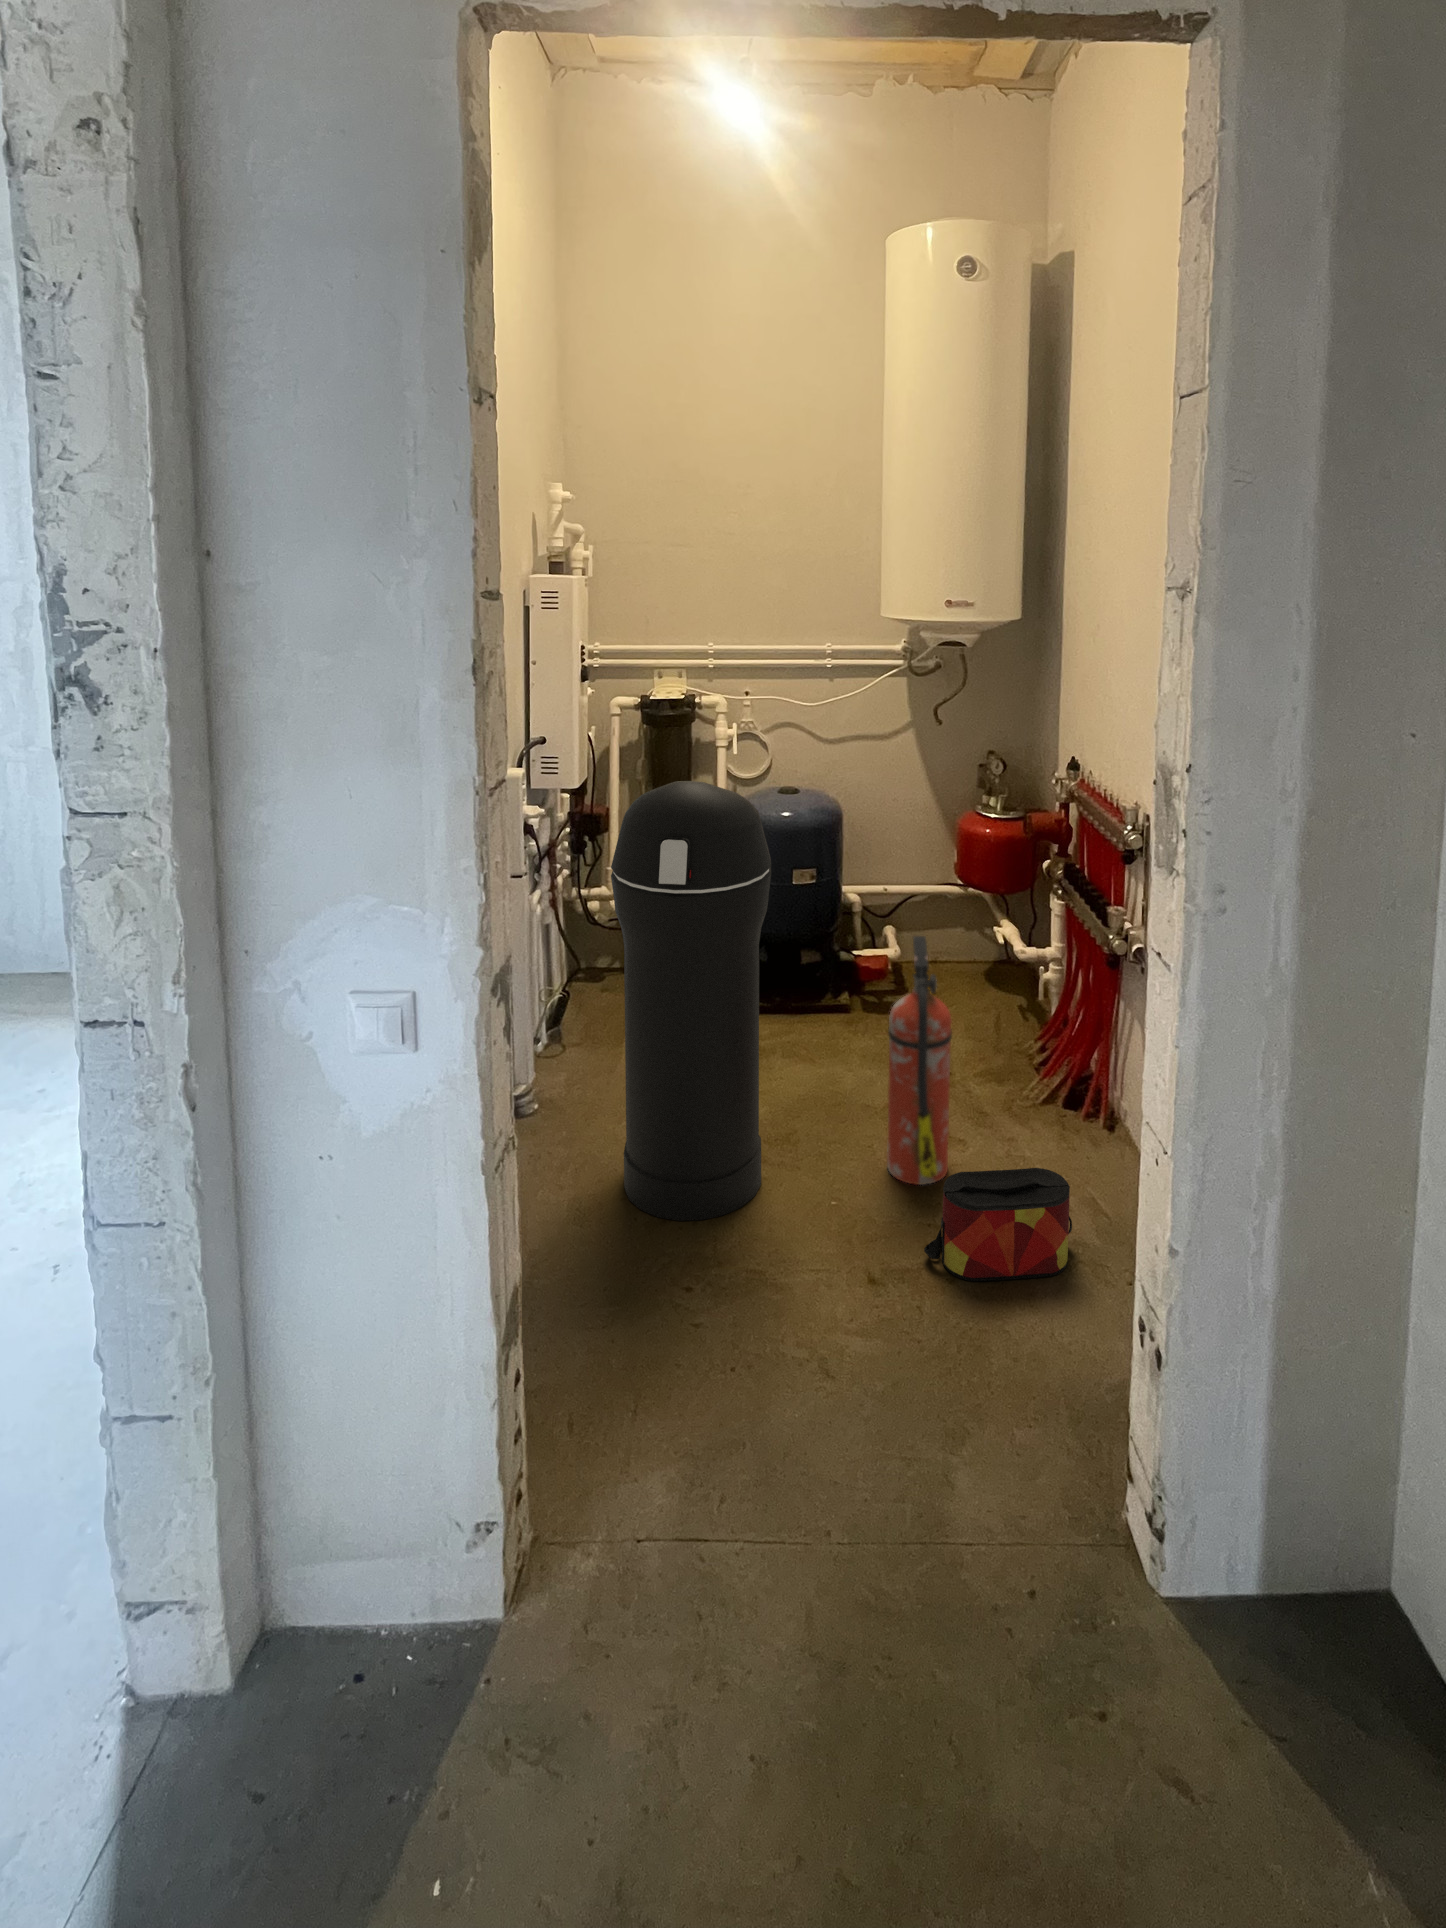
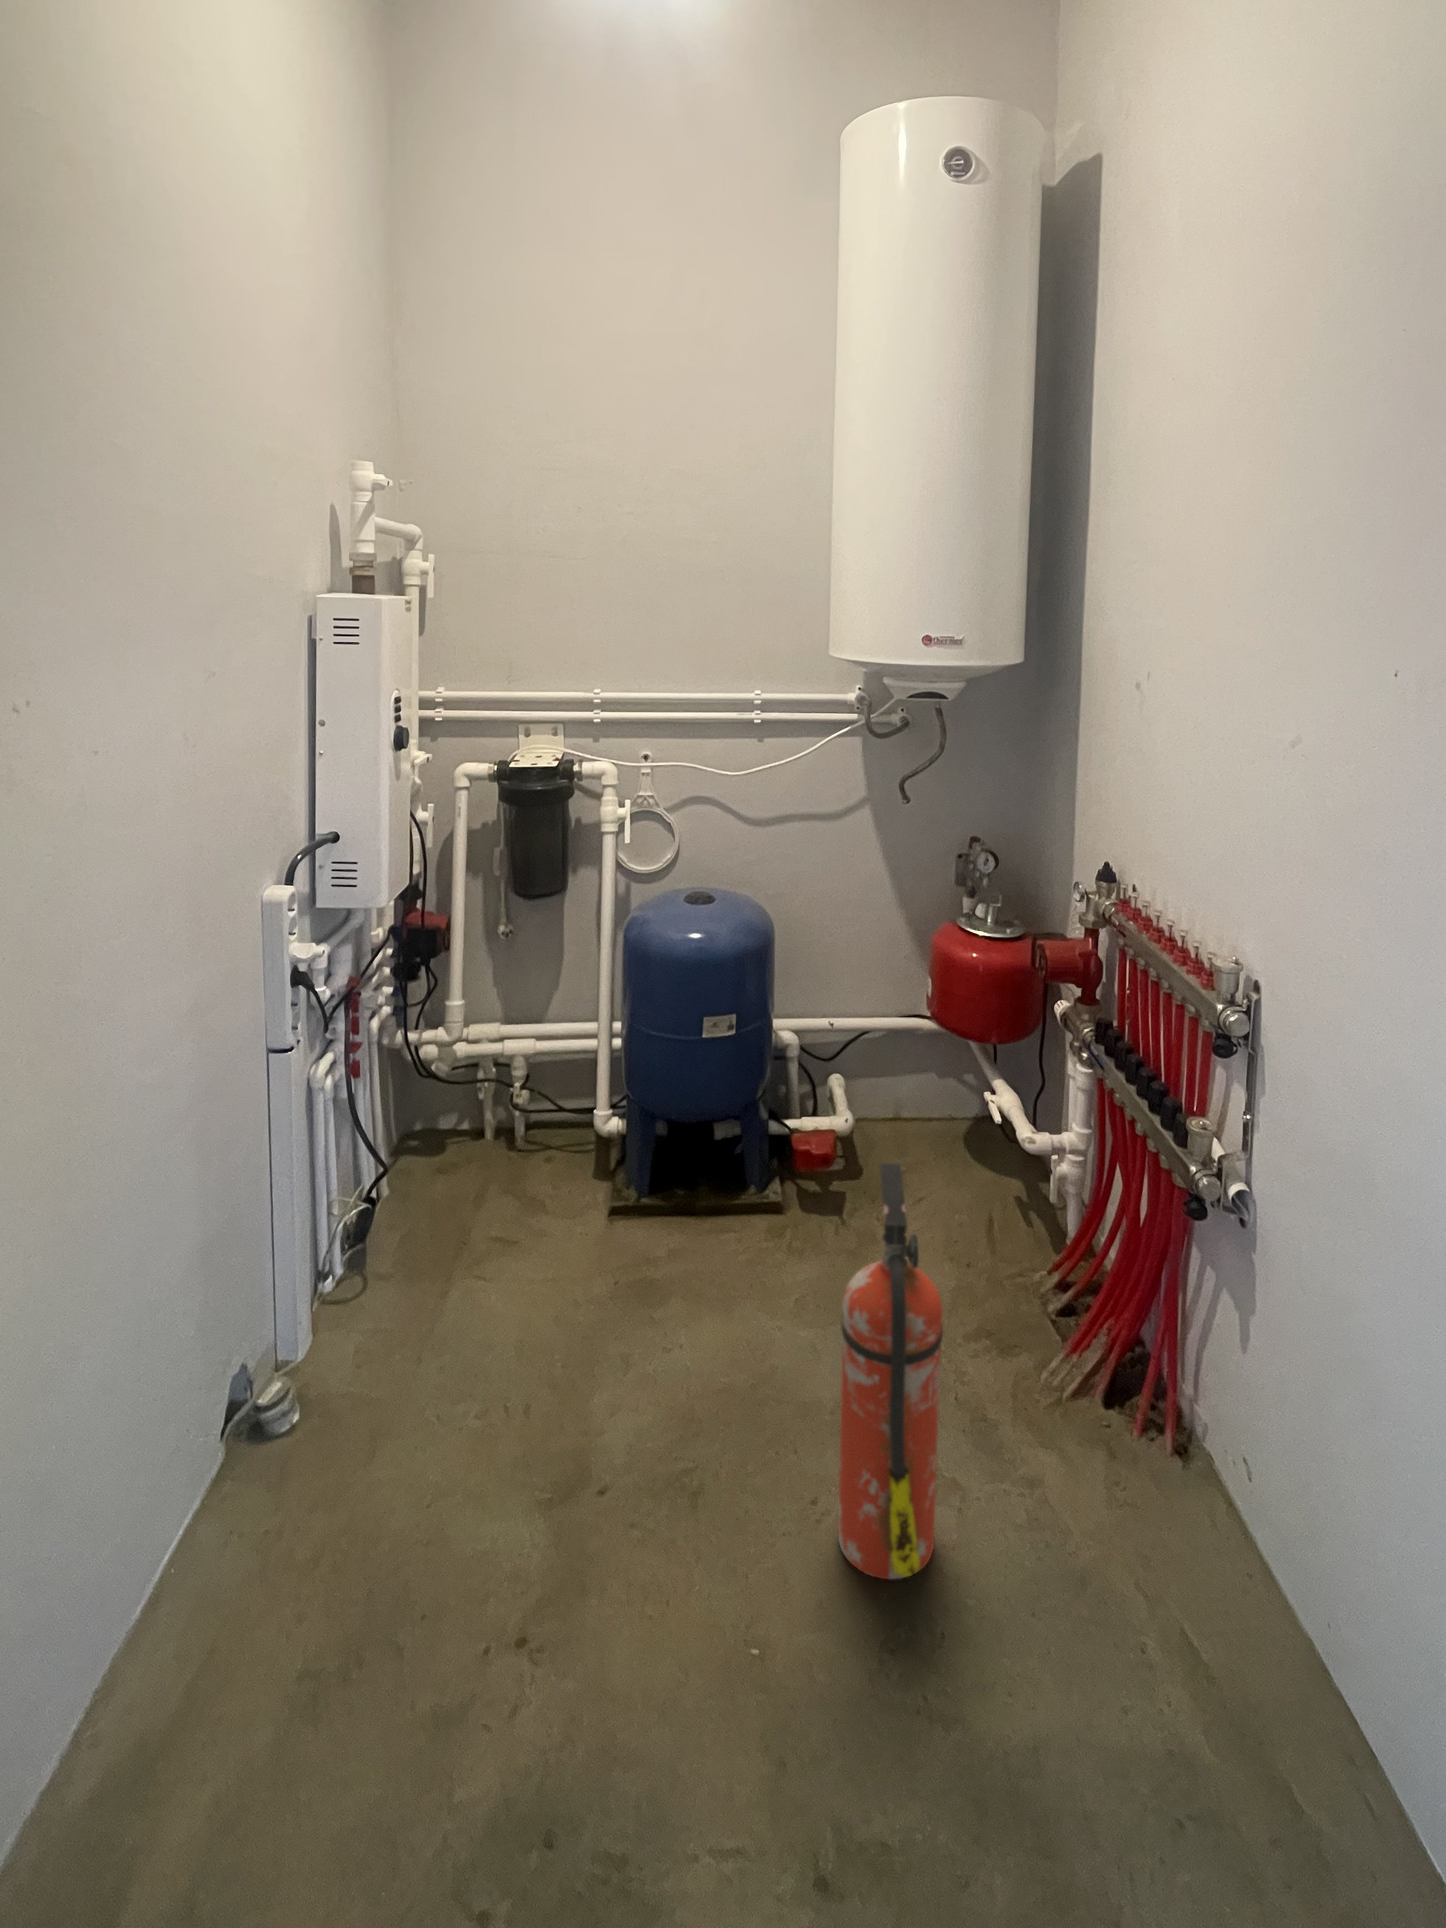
trash can: present [611,781,771,1221] -> none [390,932,655,1671]
bag: present [924,1168,1072,1281] -> none [904,1599,1155,1834]

